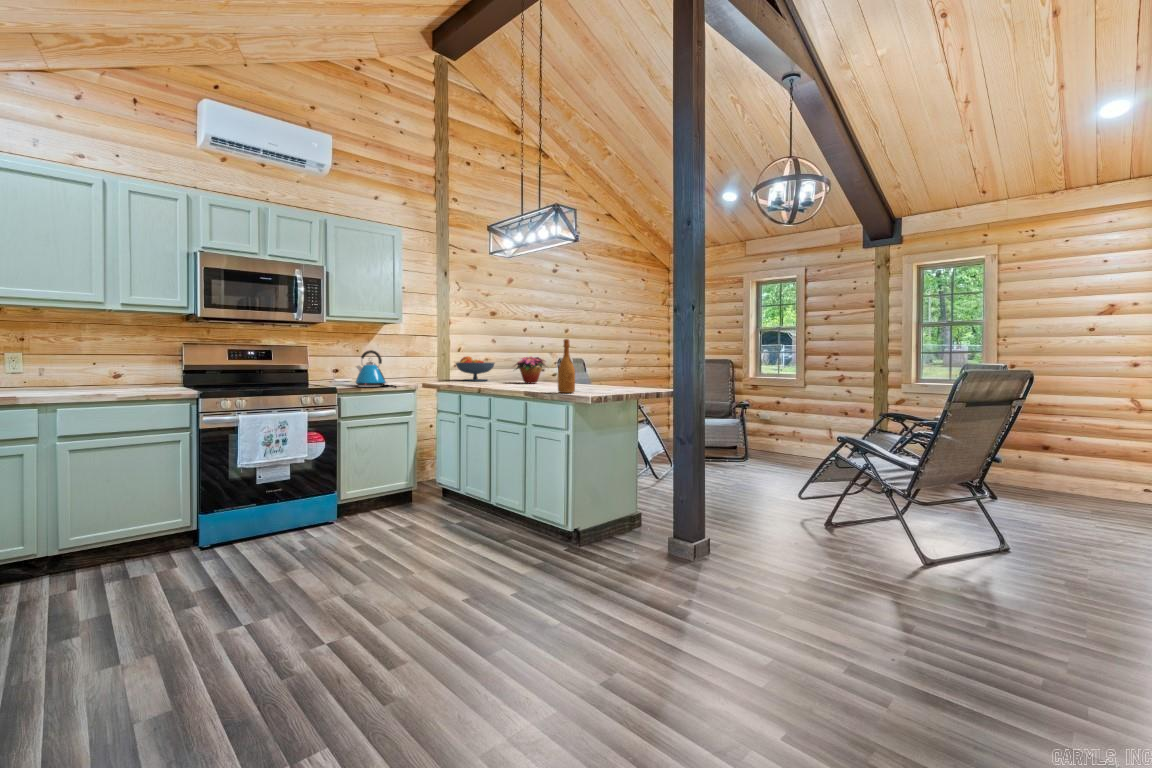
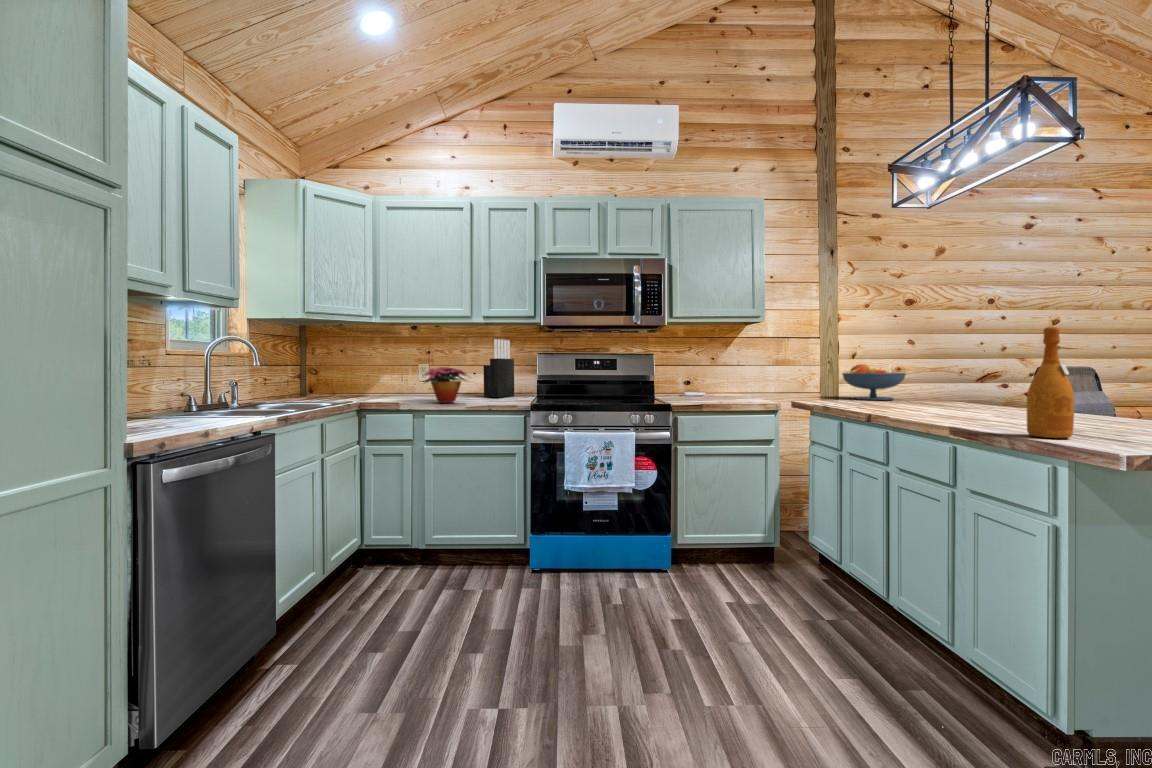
knife block: none [118,326,155,386] -> present [483,339,514,397]
kettle: present [356,350,386,387] -> none [699,358,738,405]
flower arrangement: present [515,357,545,384] -> present [423,367,467,403]

